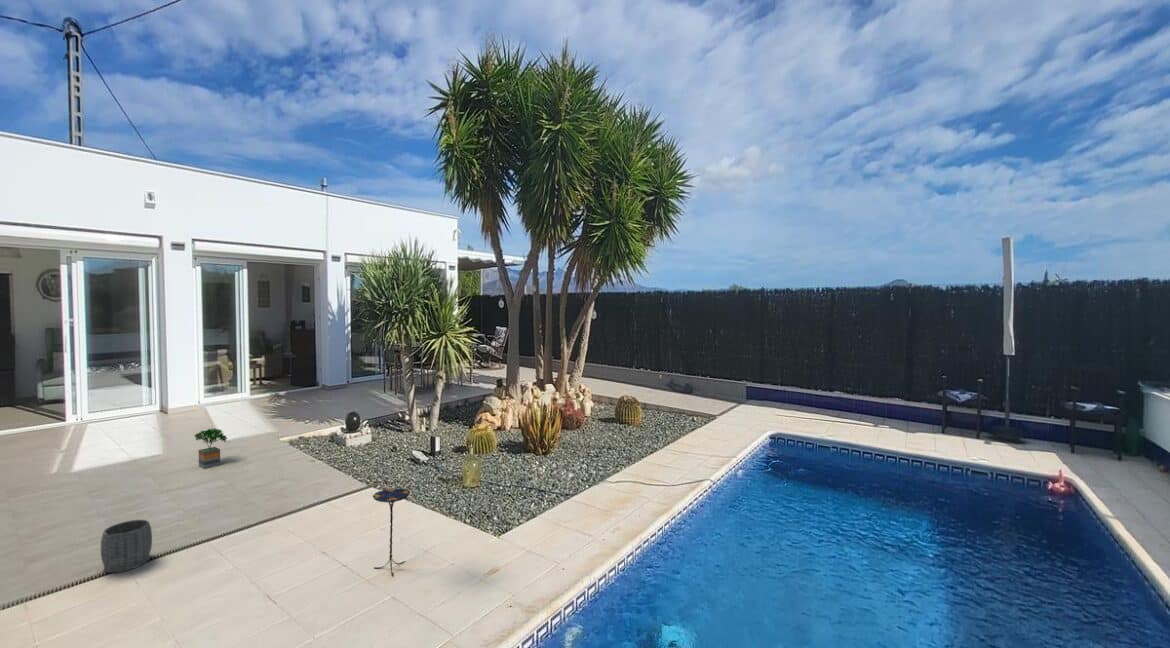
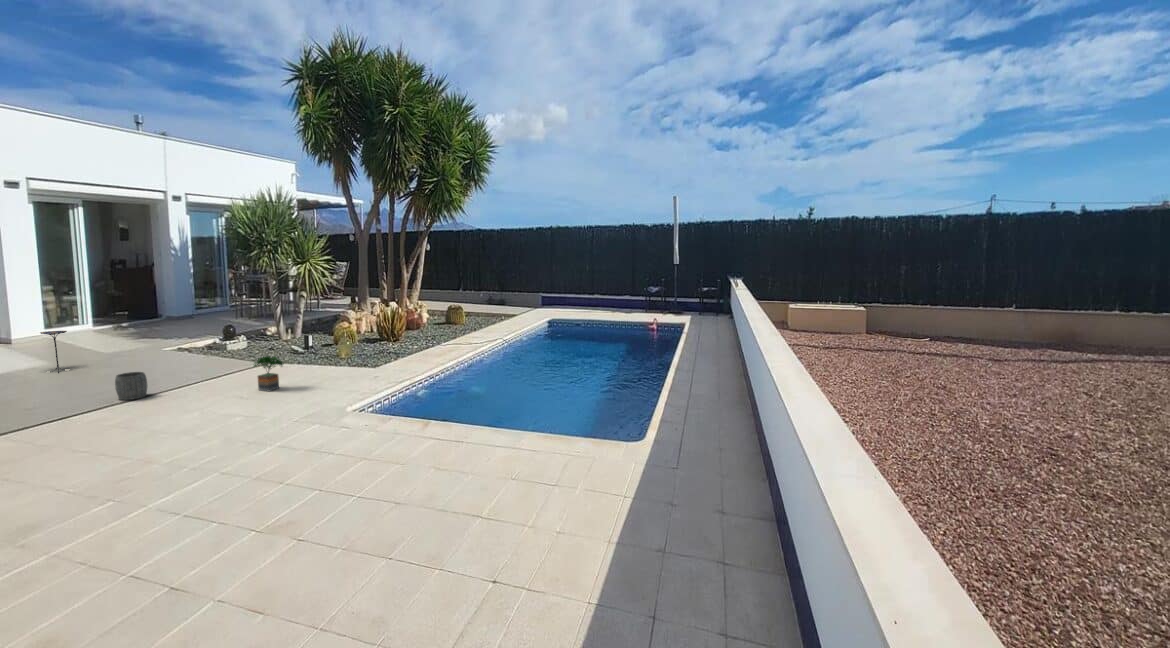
potted tree: present [194,429,227,469] -> present [254,356,284,391]
side table: present [373,488,410,576] -> present [40,331,67,373]

